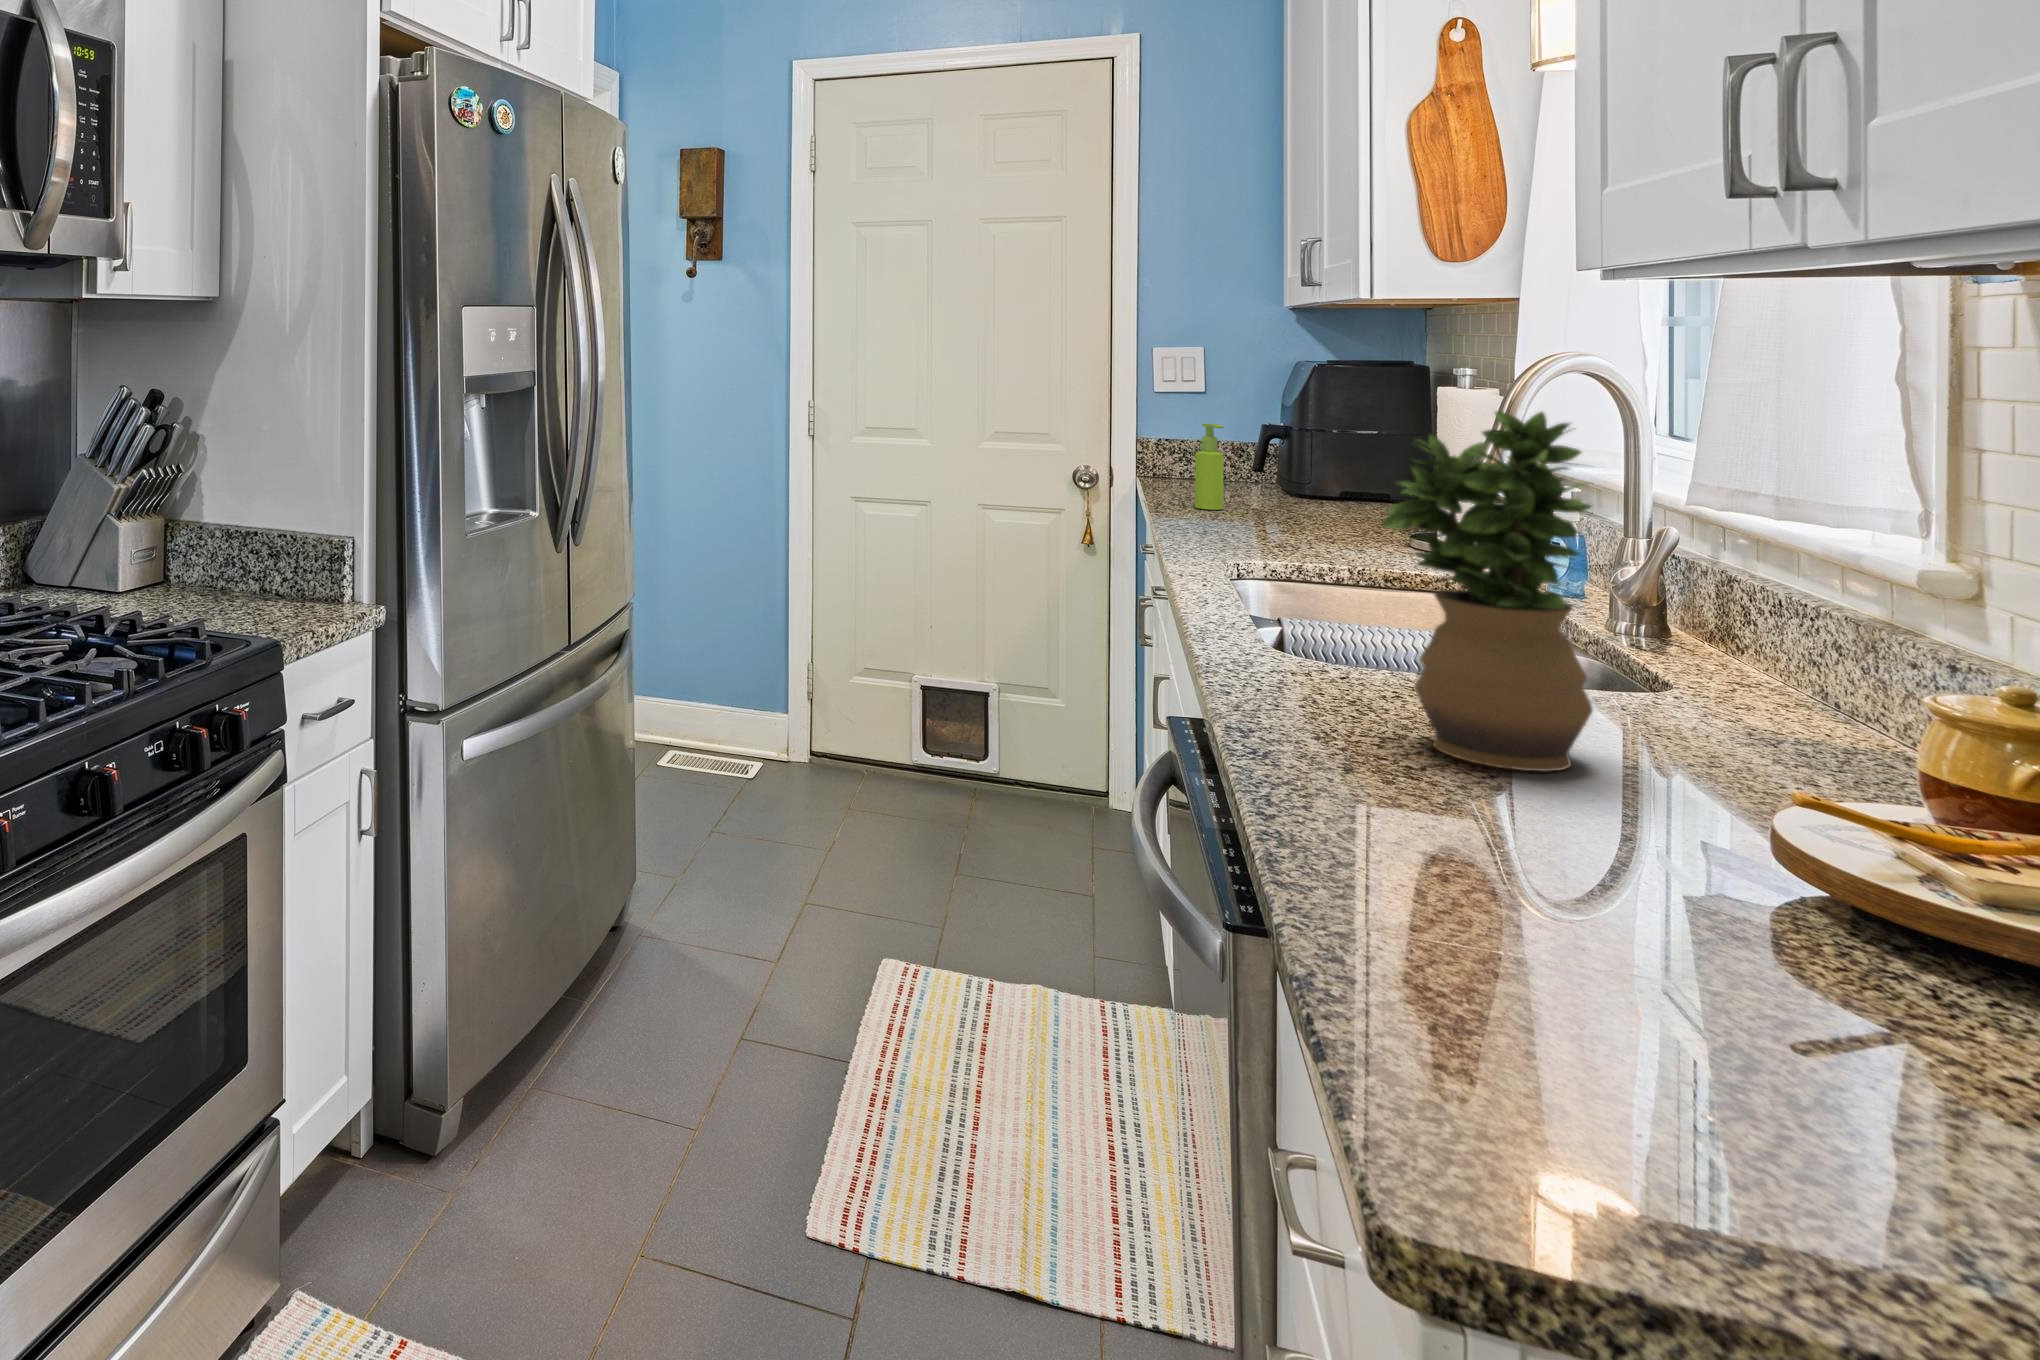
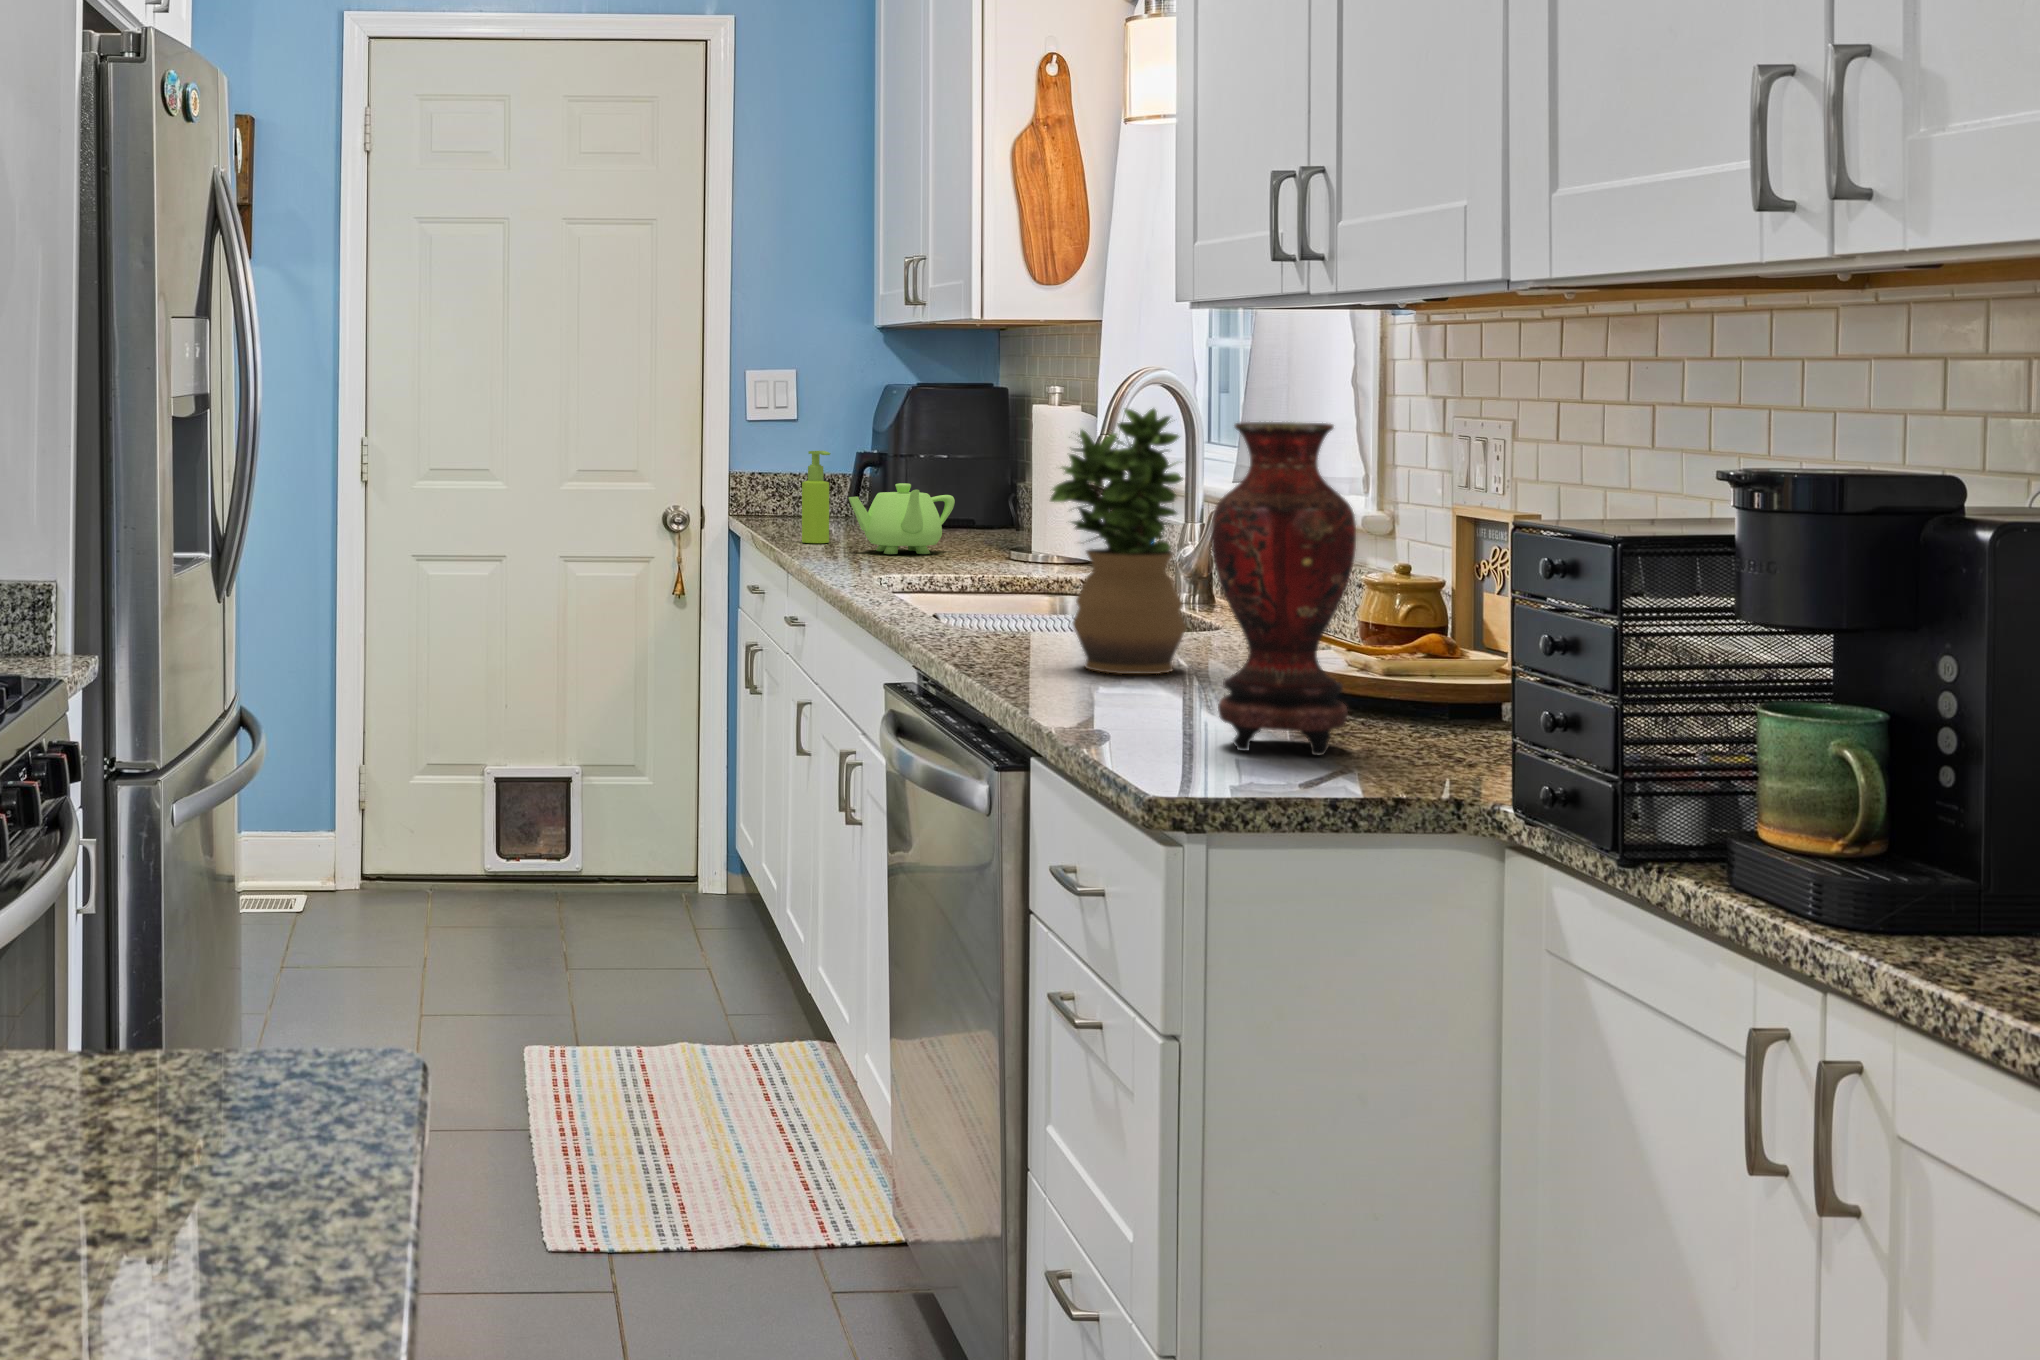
teapot: none [1234,460,1351,530] -> present [849,483,955,554]
vase: none [1607,460,1931,1084] -> present [1211,422,1356,755]

